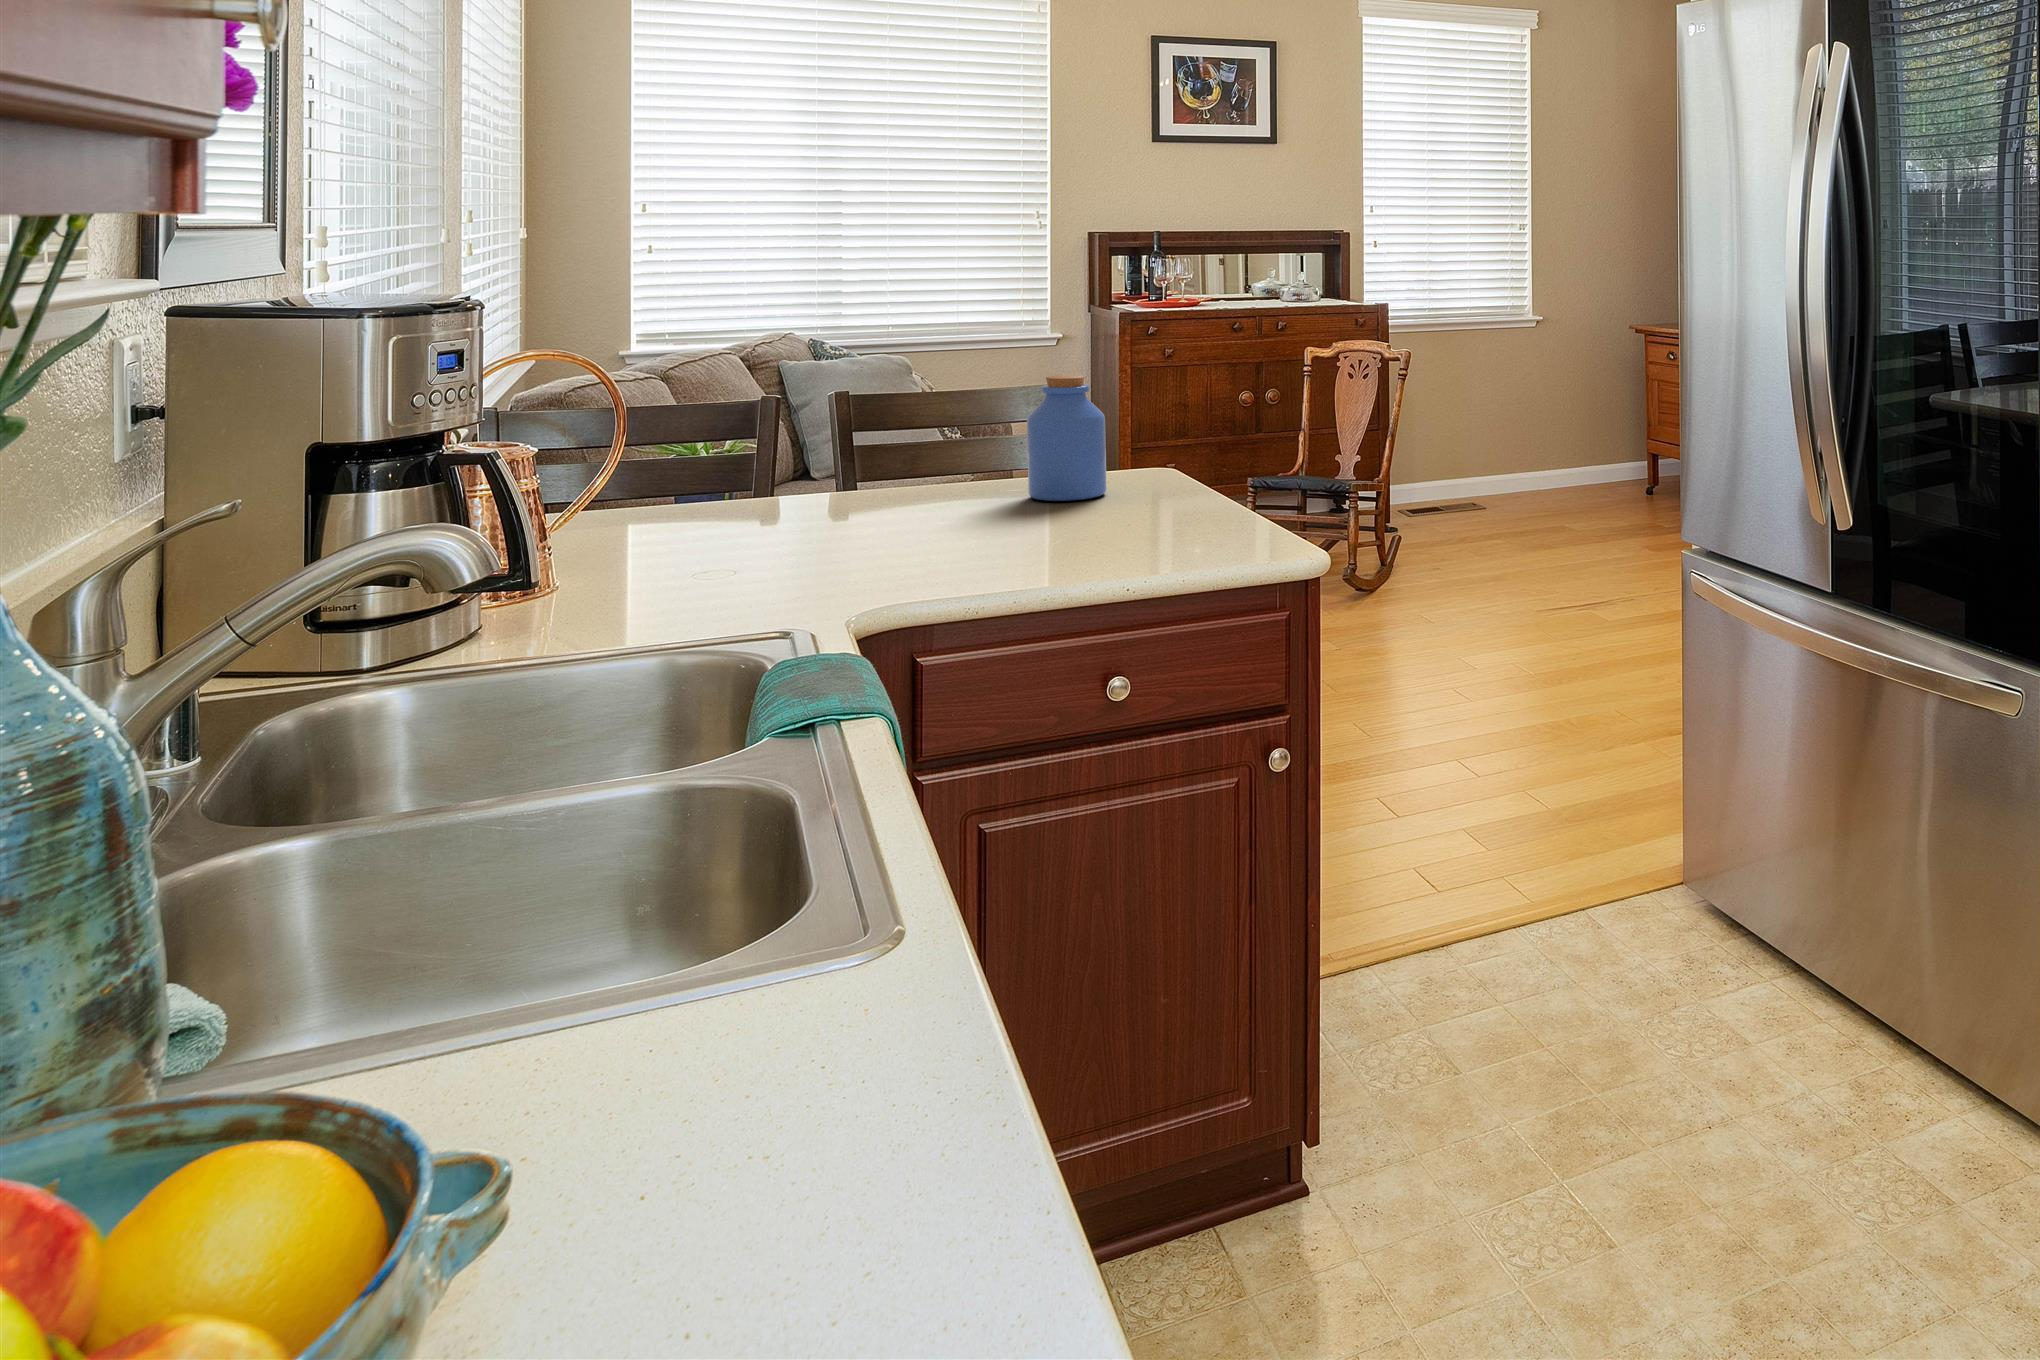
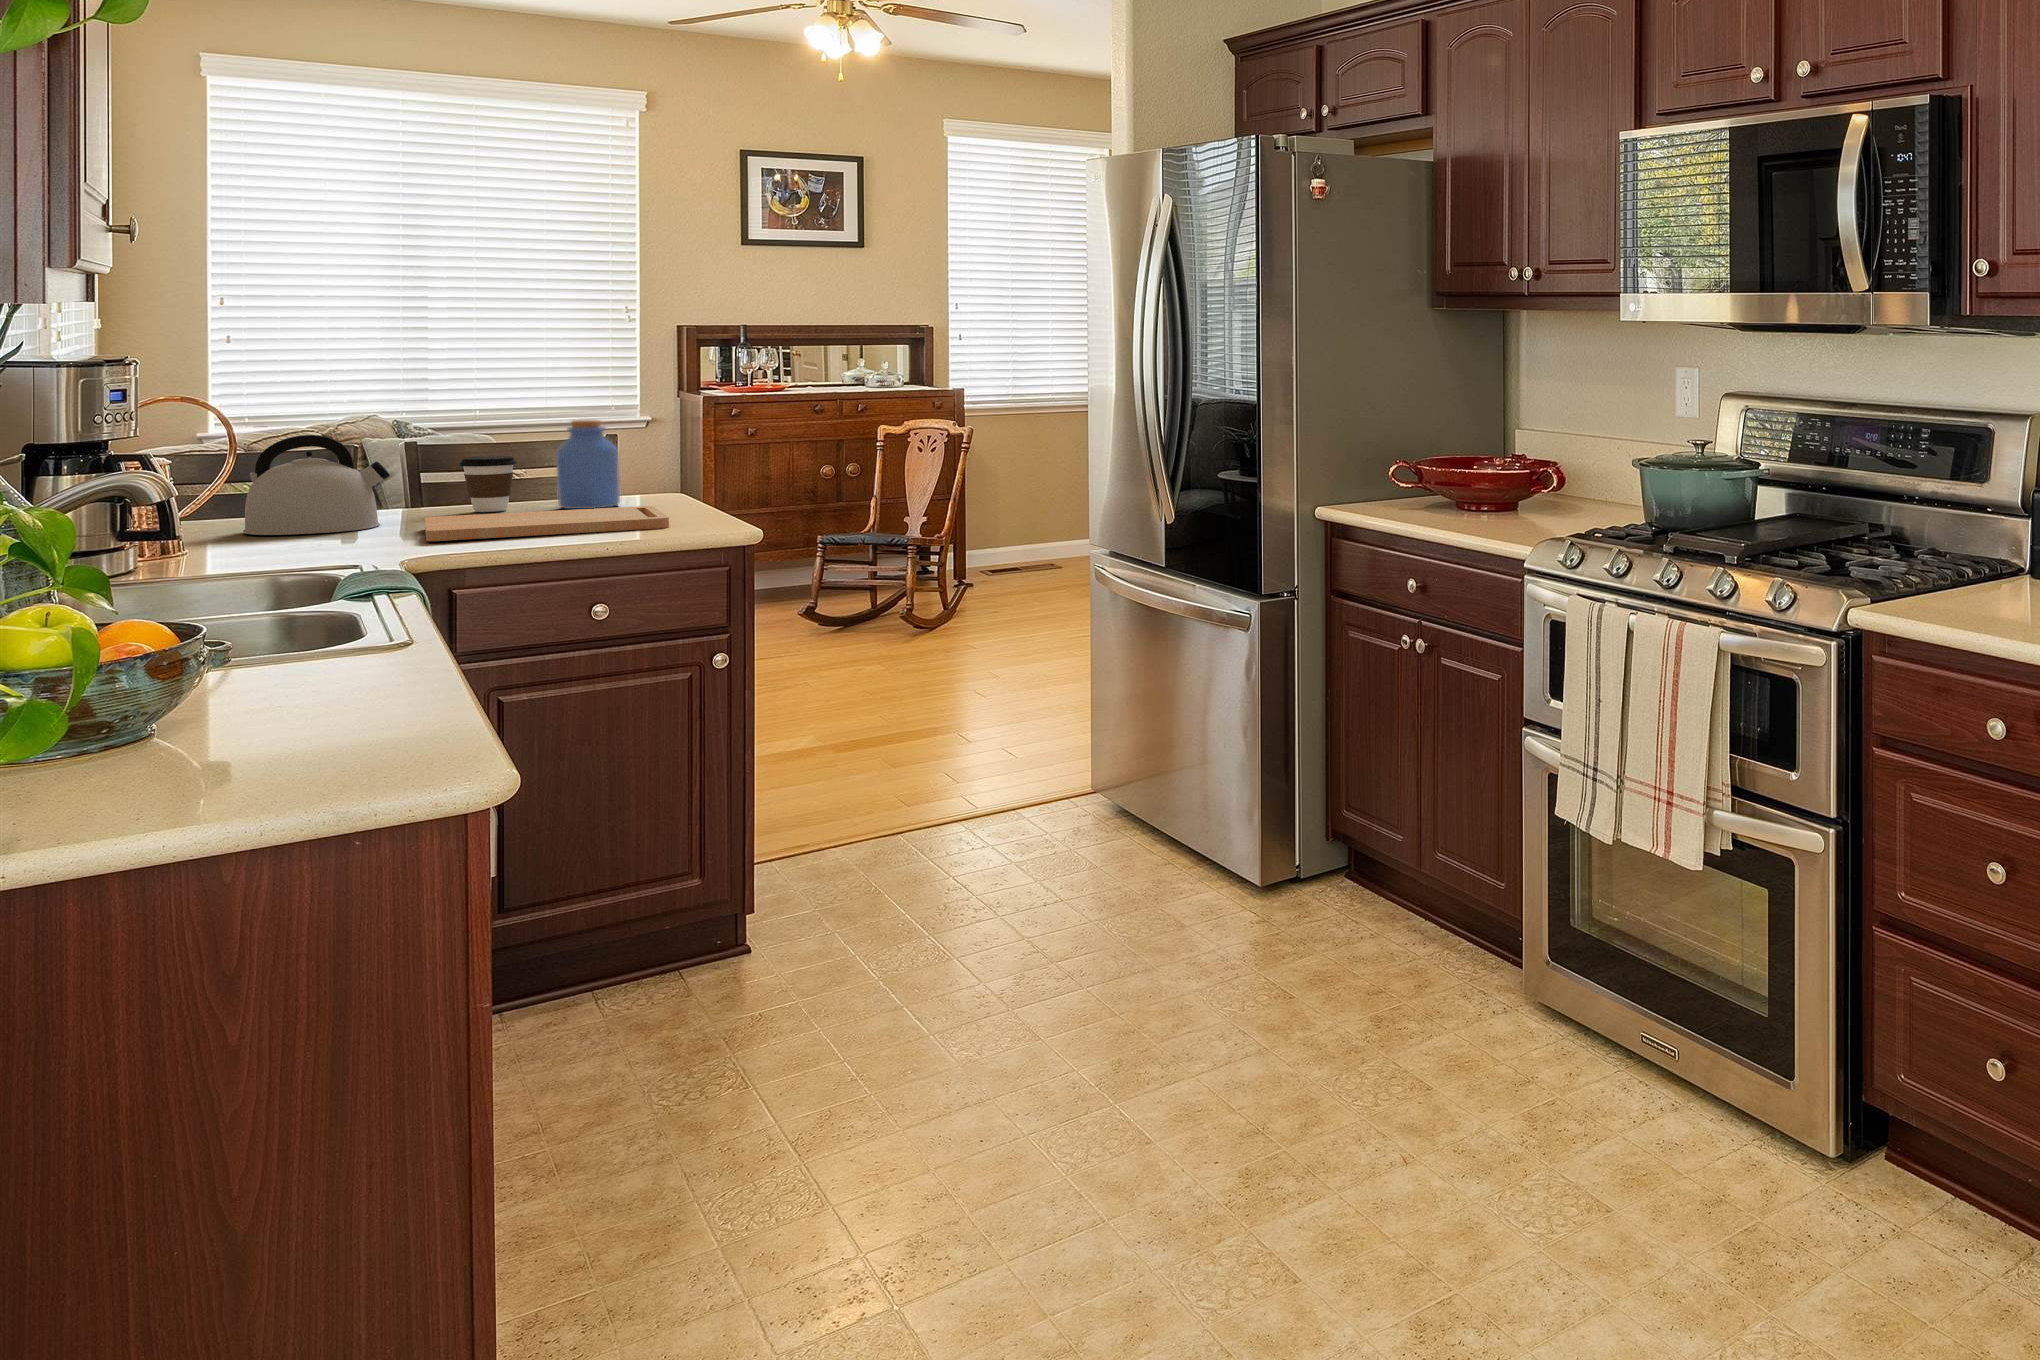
kettle: none [633,404,821,551] -> present [243,435,390,535]
coffee cup: none [906,424,977,504] -> present [460,456,516,512]
cutting board: none [867,504,1199,576] -> present [425,506,669,541]

